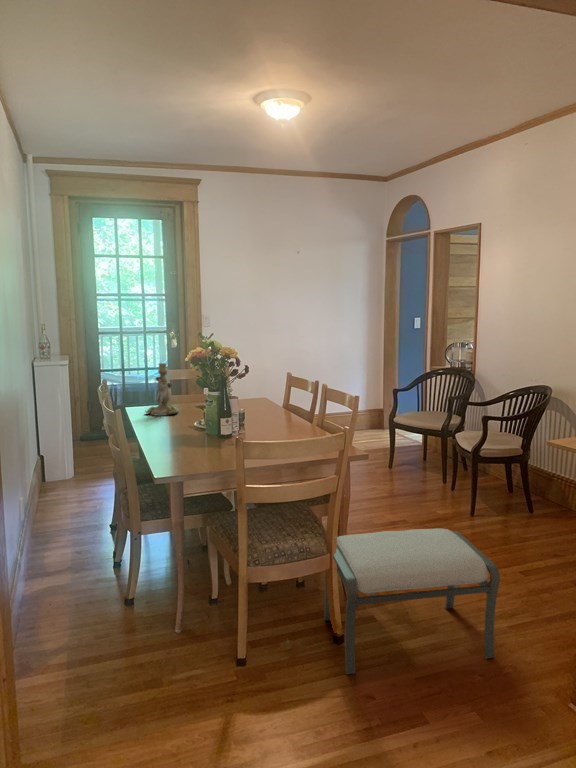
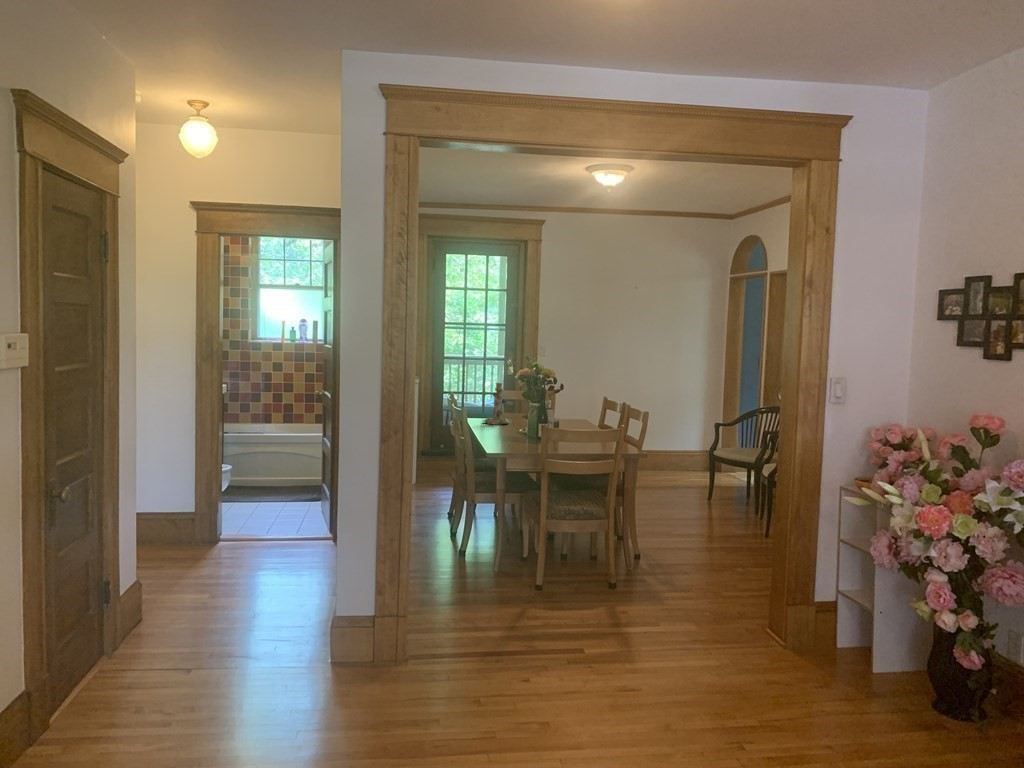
ottoman: present [324,528,500,675] -> none [605,512,726,605]

